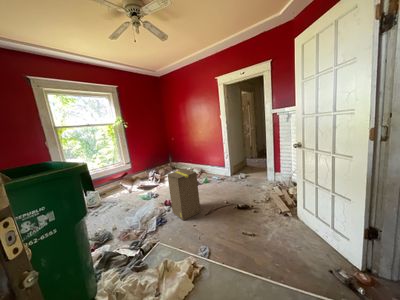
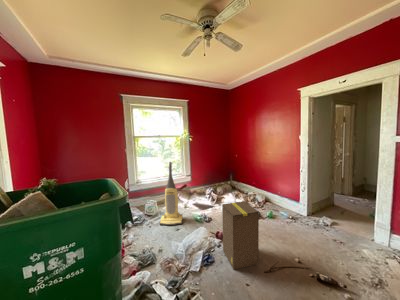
vacuum cleaner: none [106,148,130,212] -> present [160,162,183,225]

